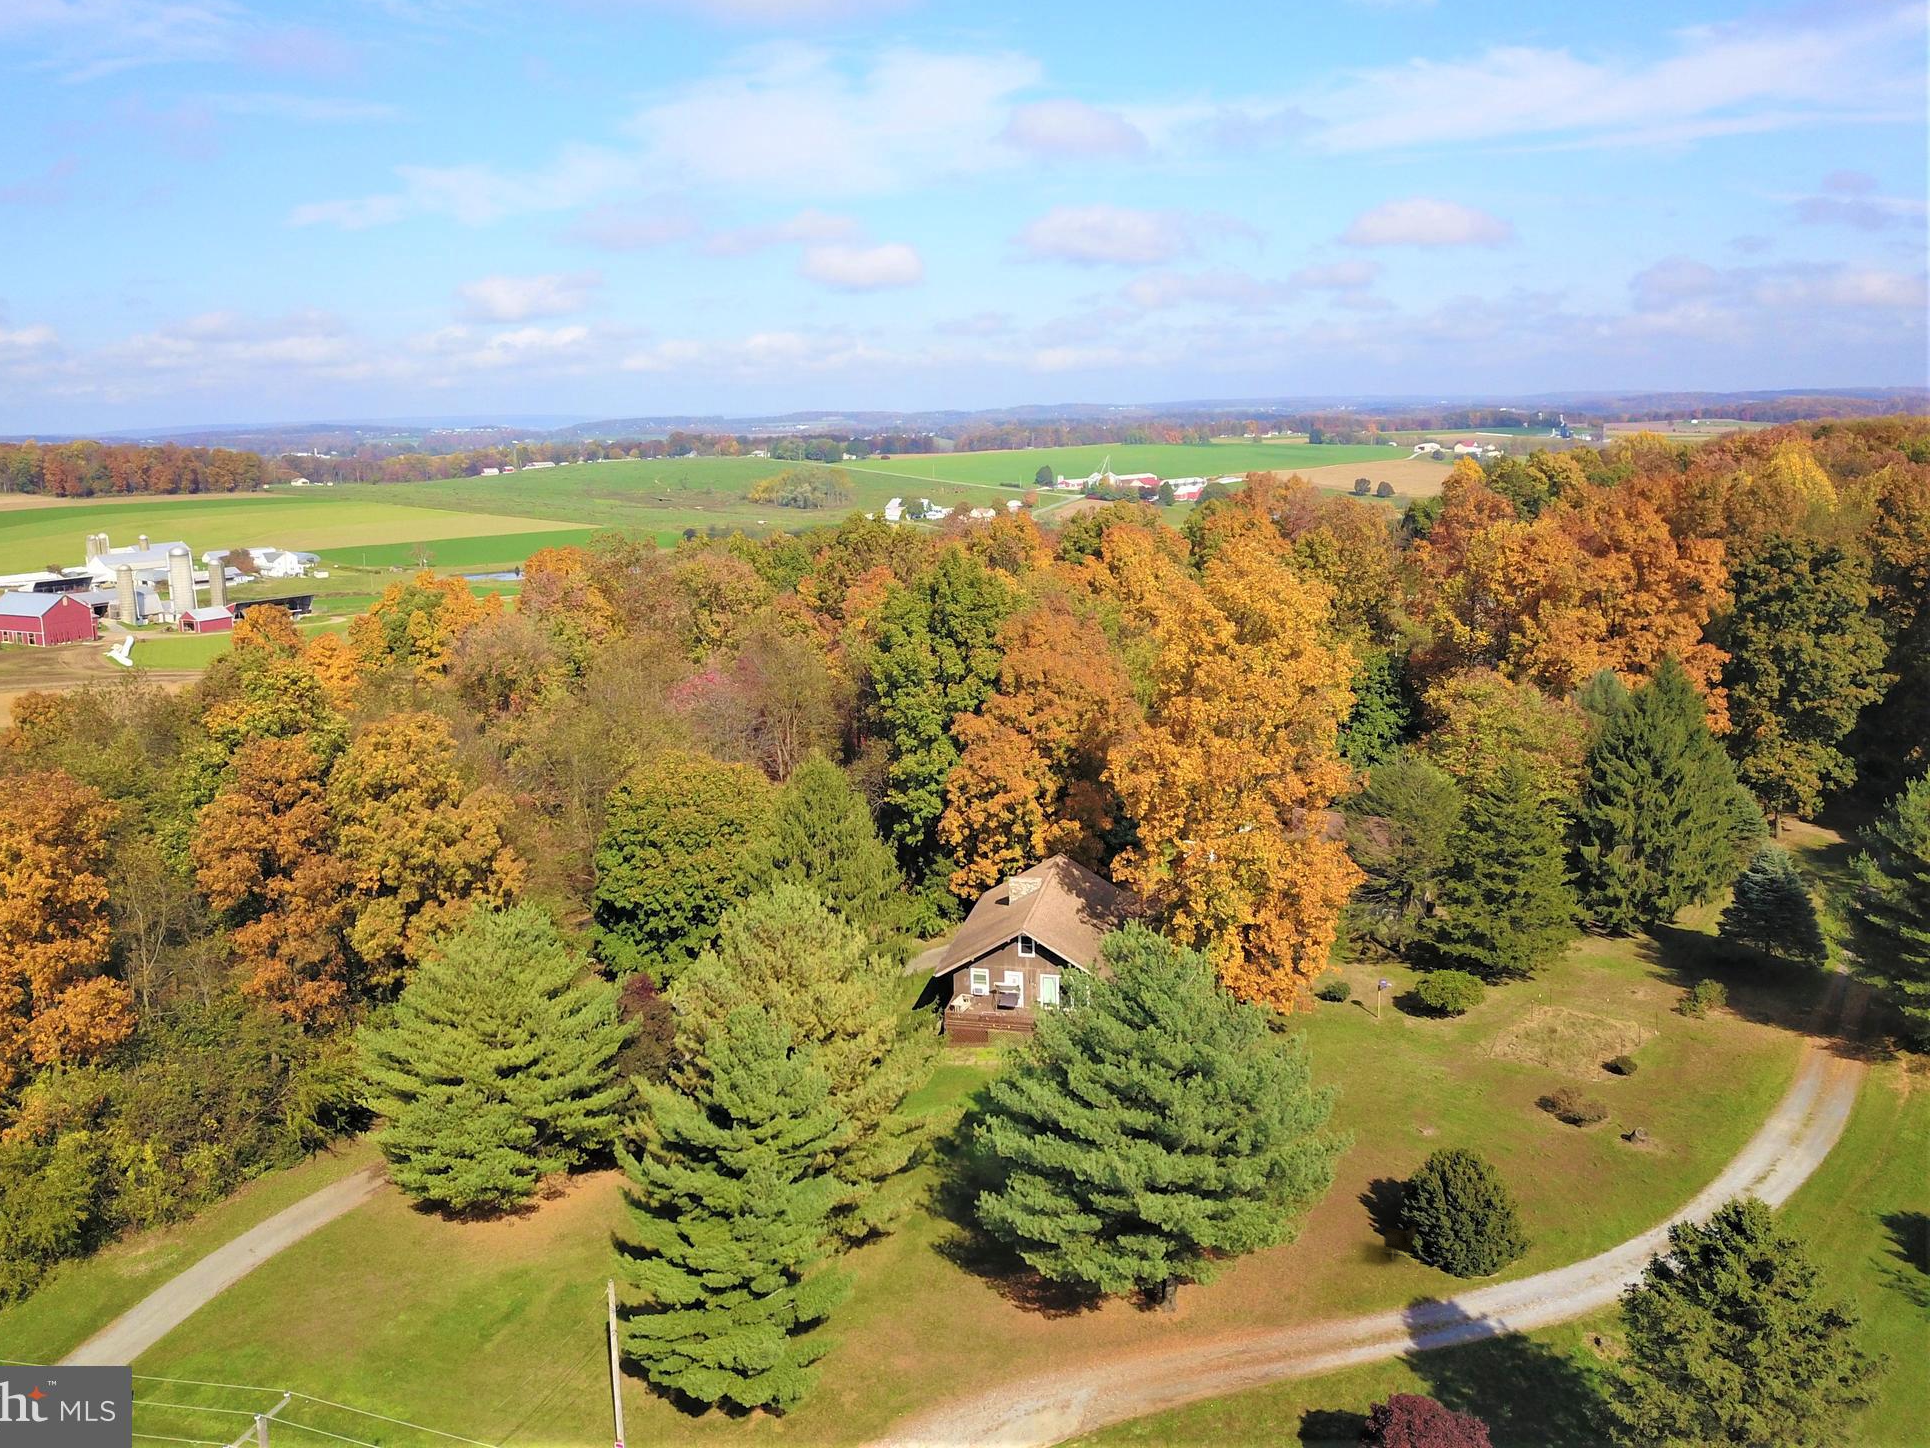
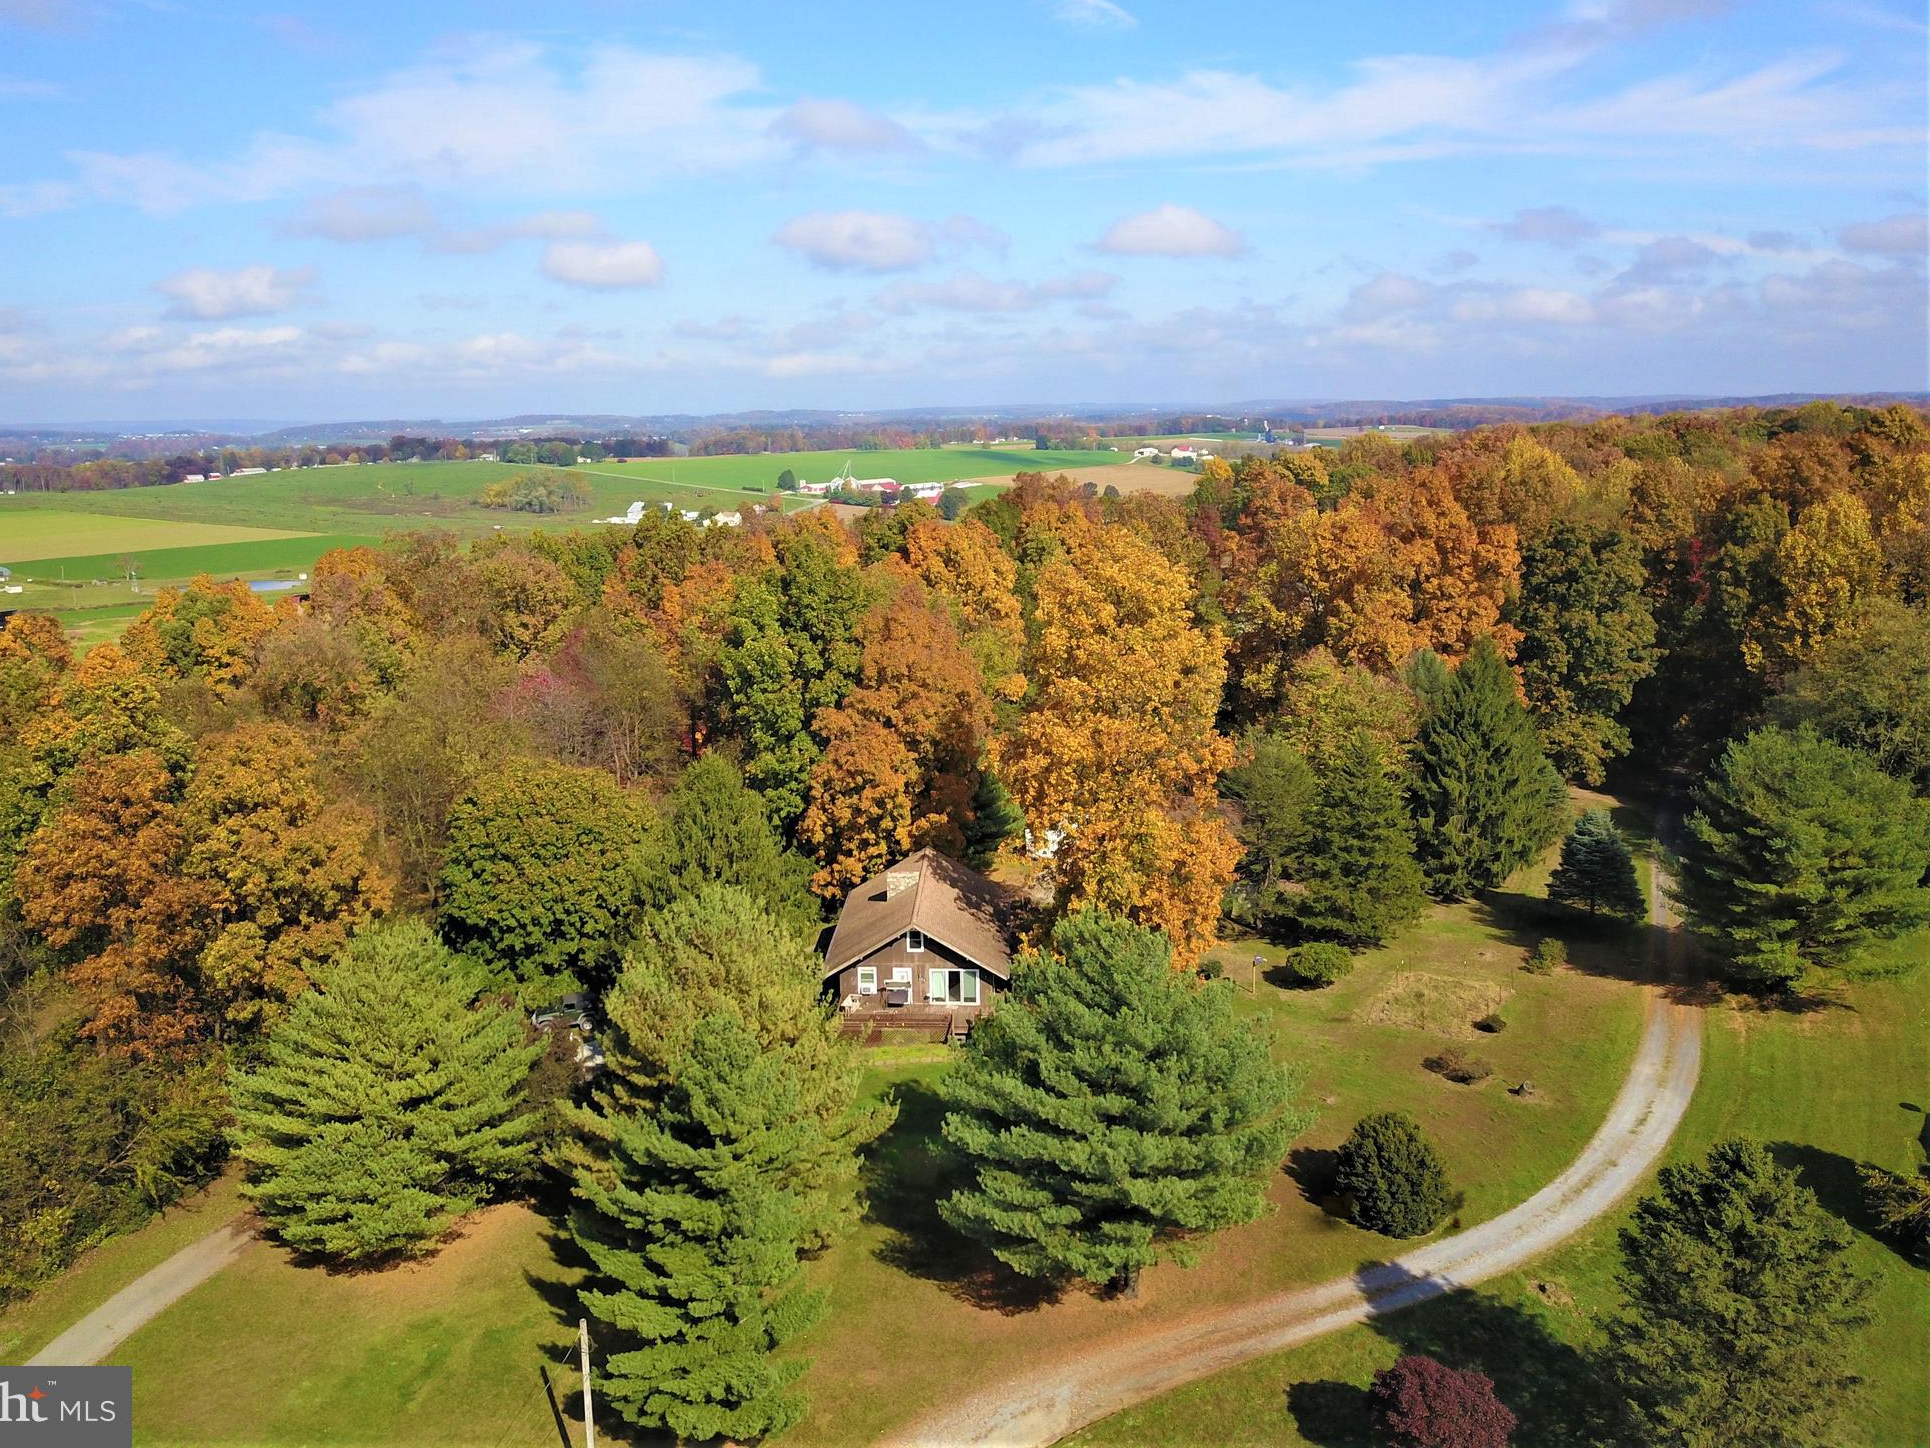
potted tree: none [1512,1234,1537,1274] -> present [1446,1191,1466,1227]

